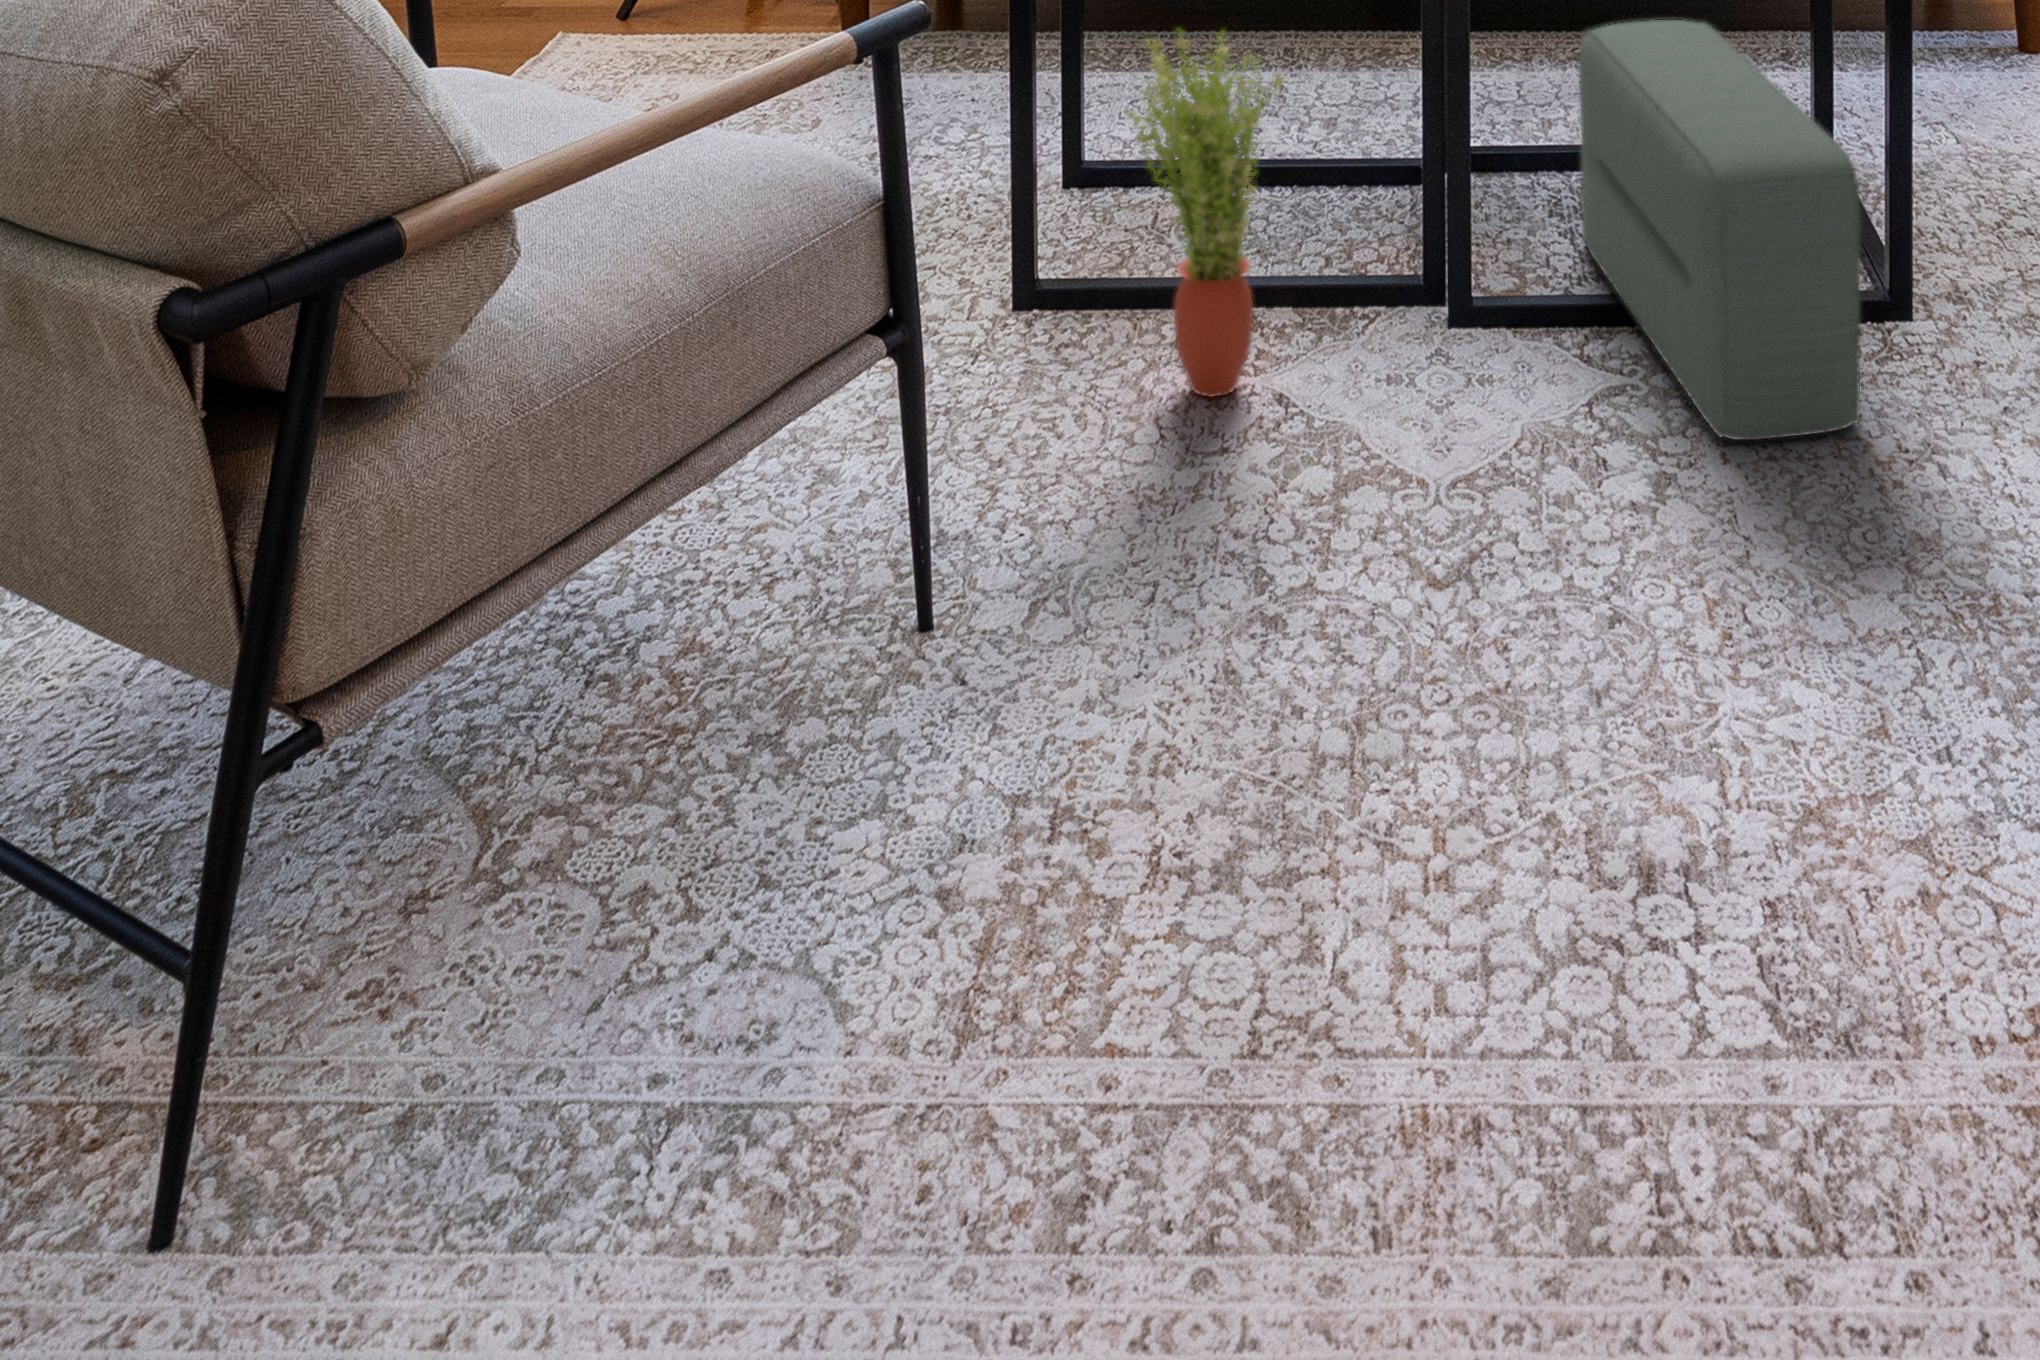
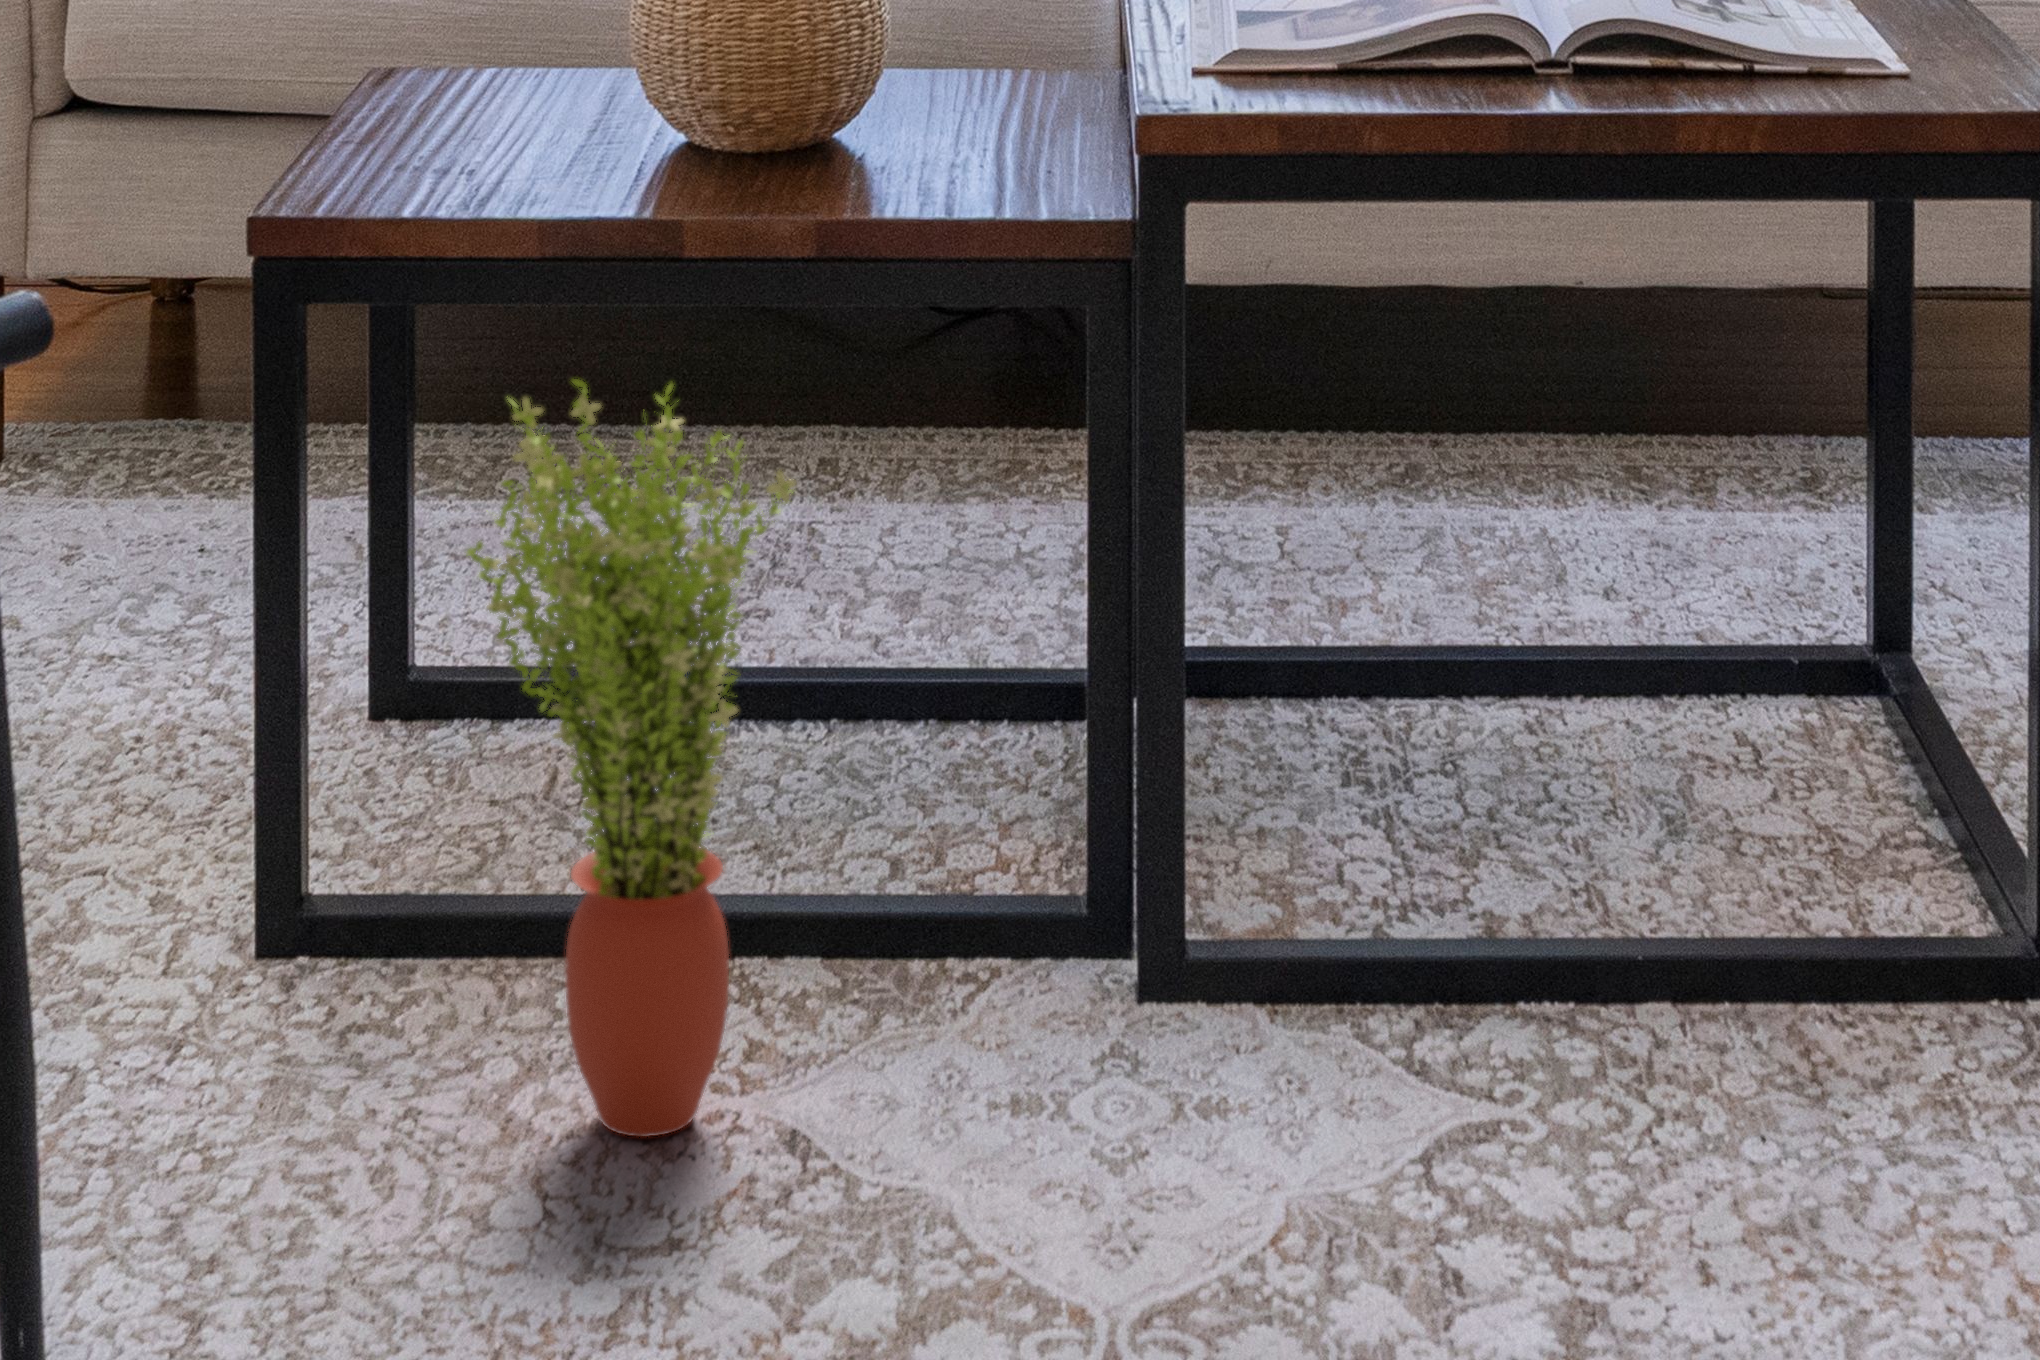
pouf: present [1579,20,1860,440] -> none [1406,385,1991,1237]

